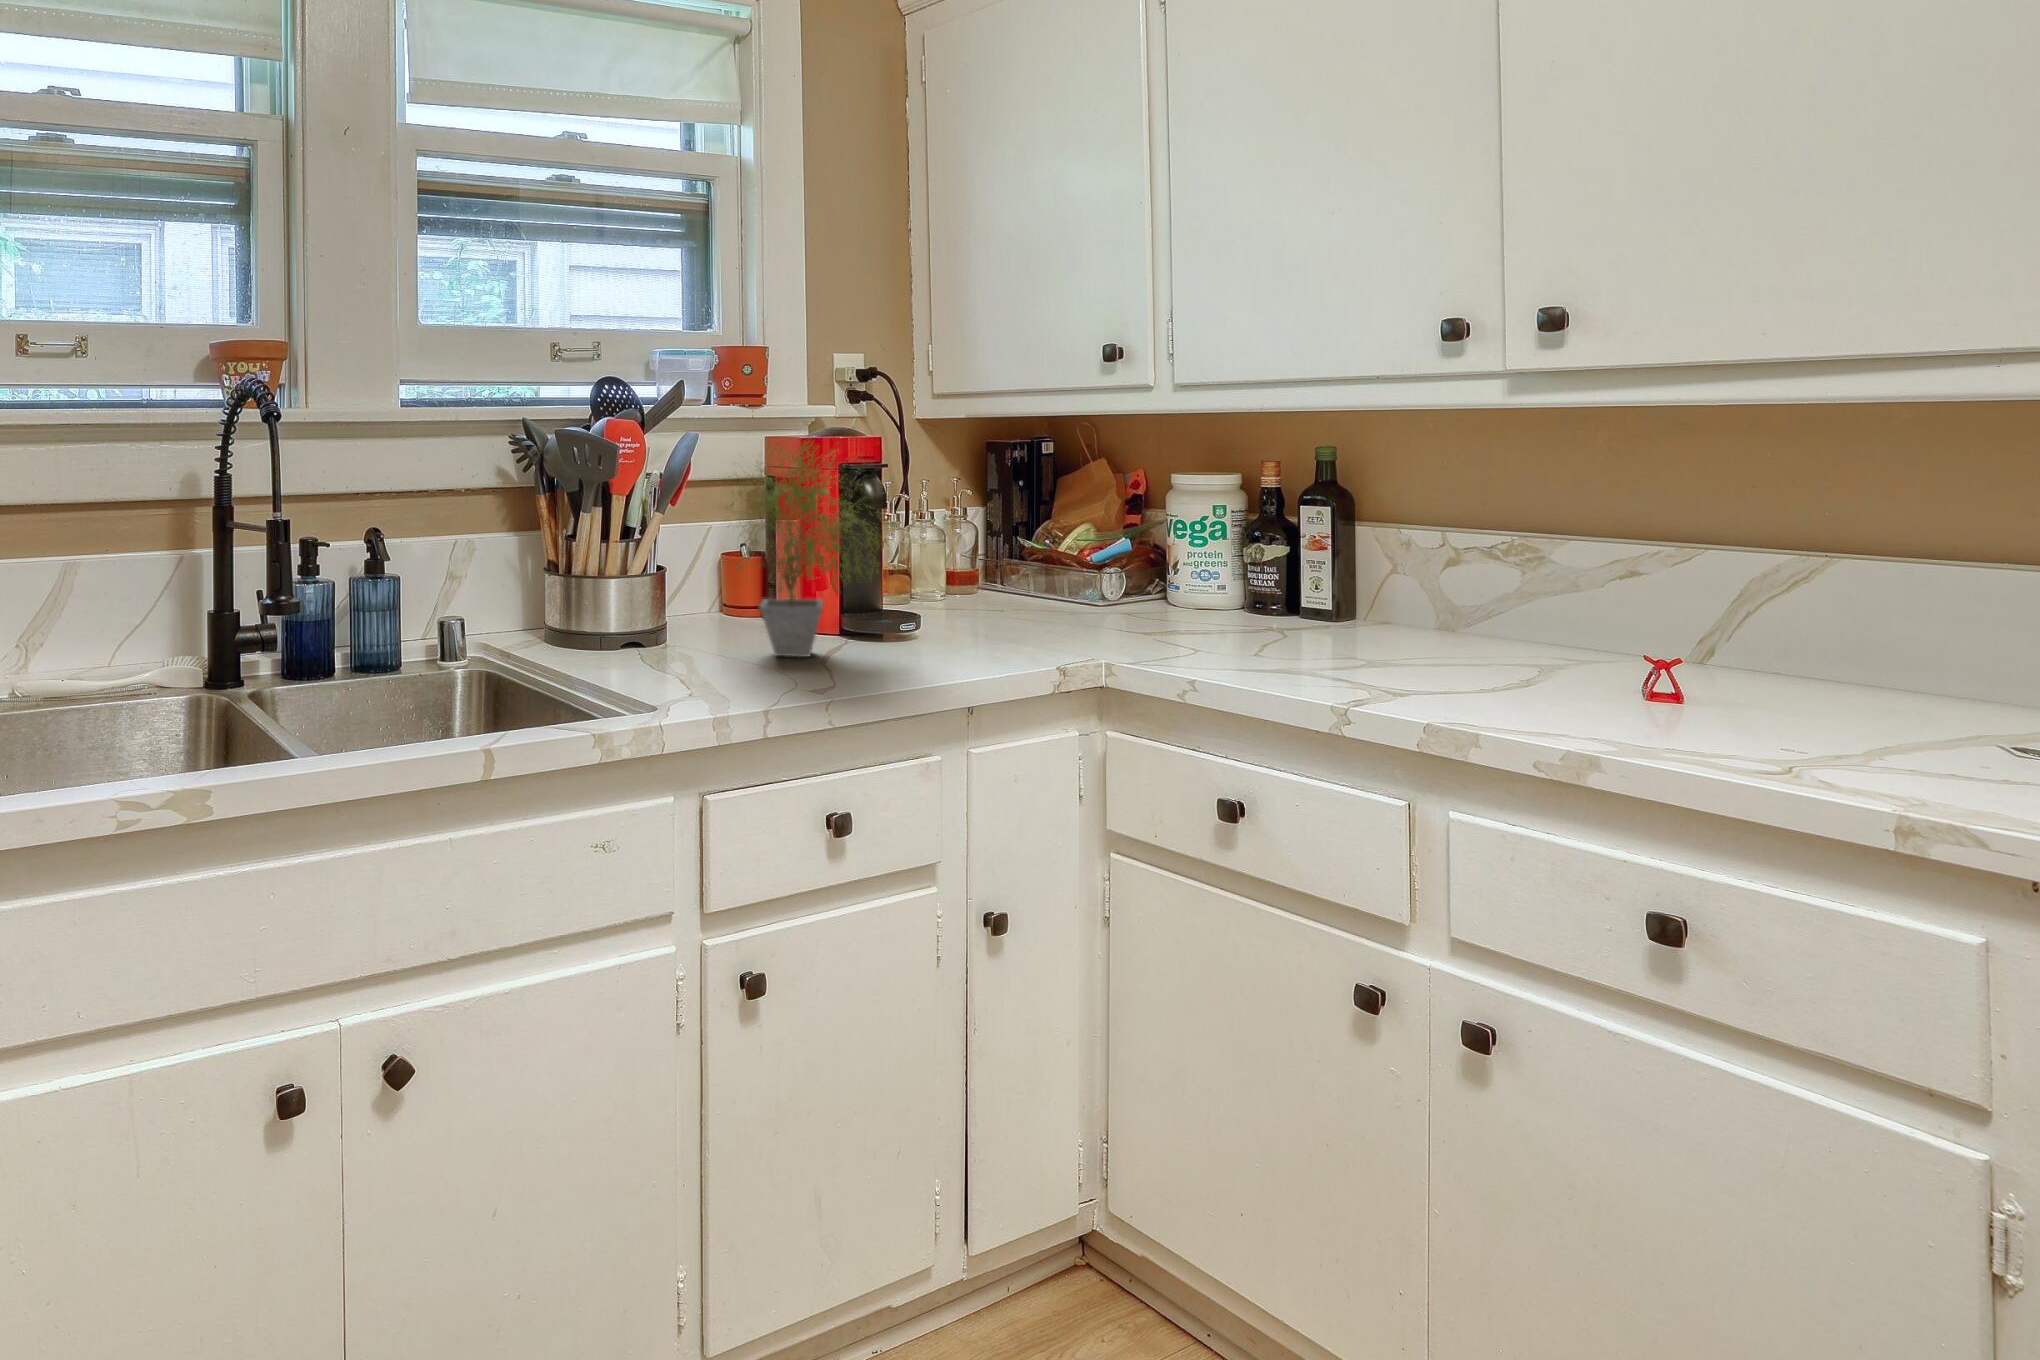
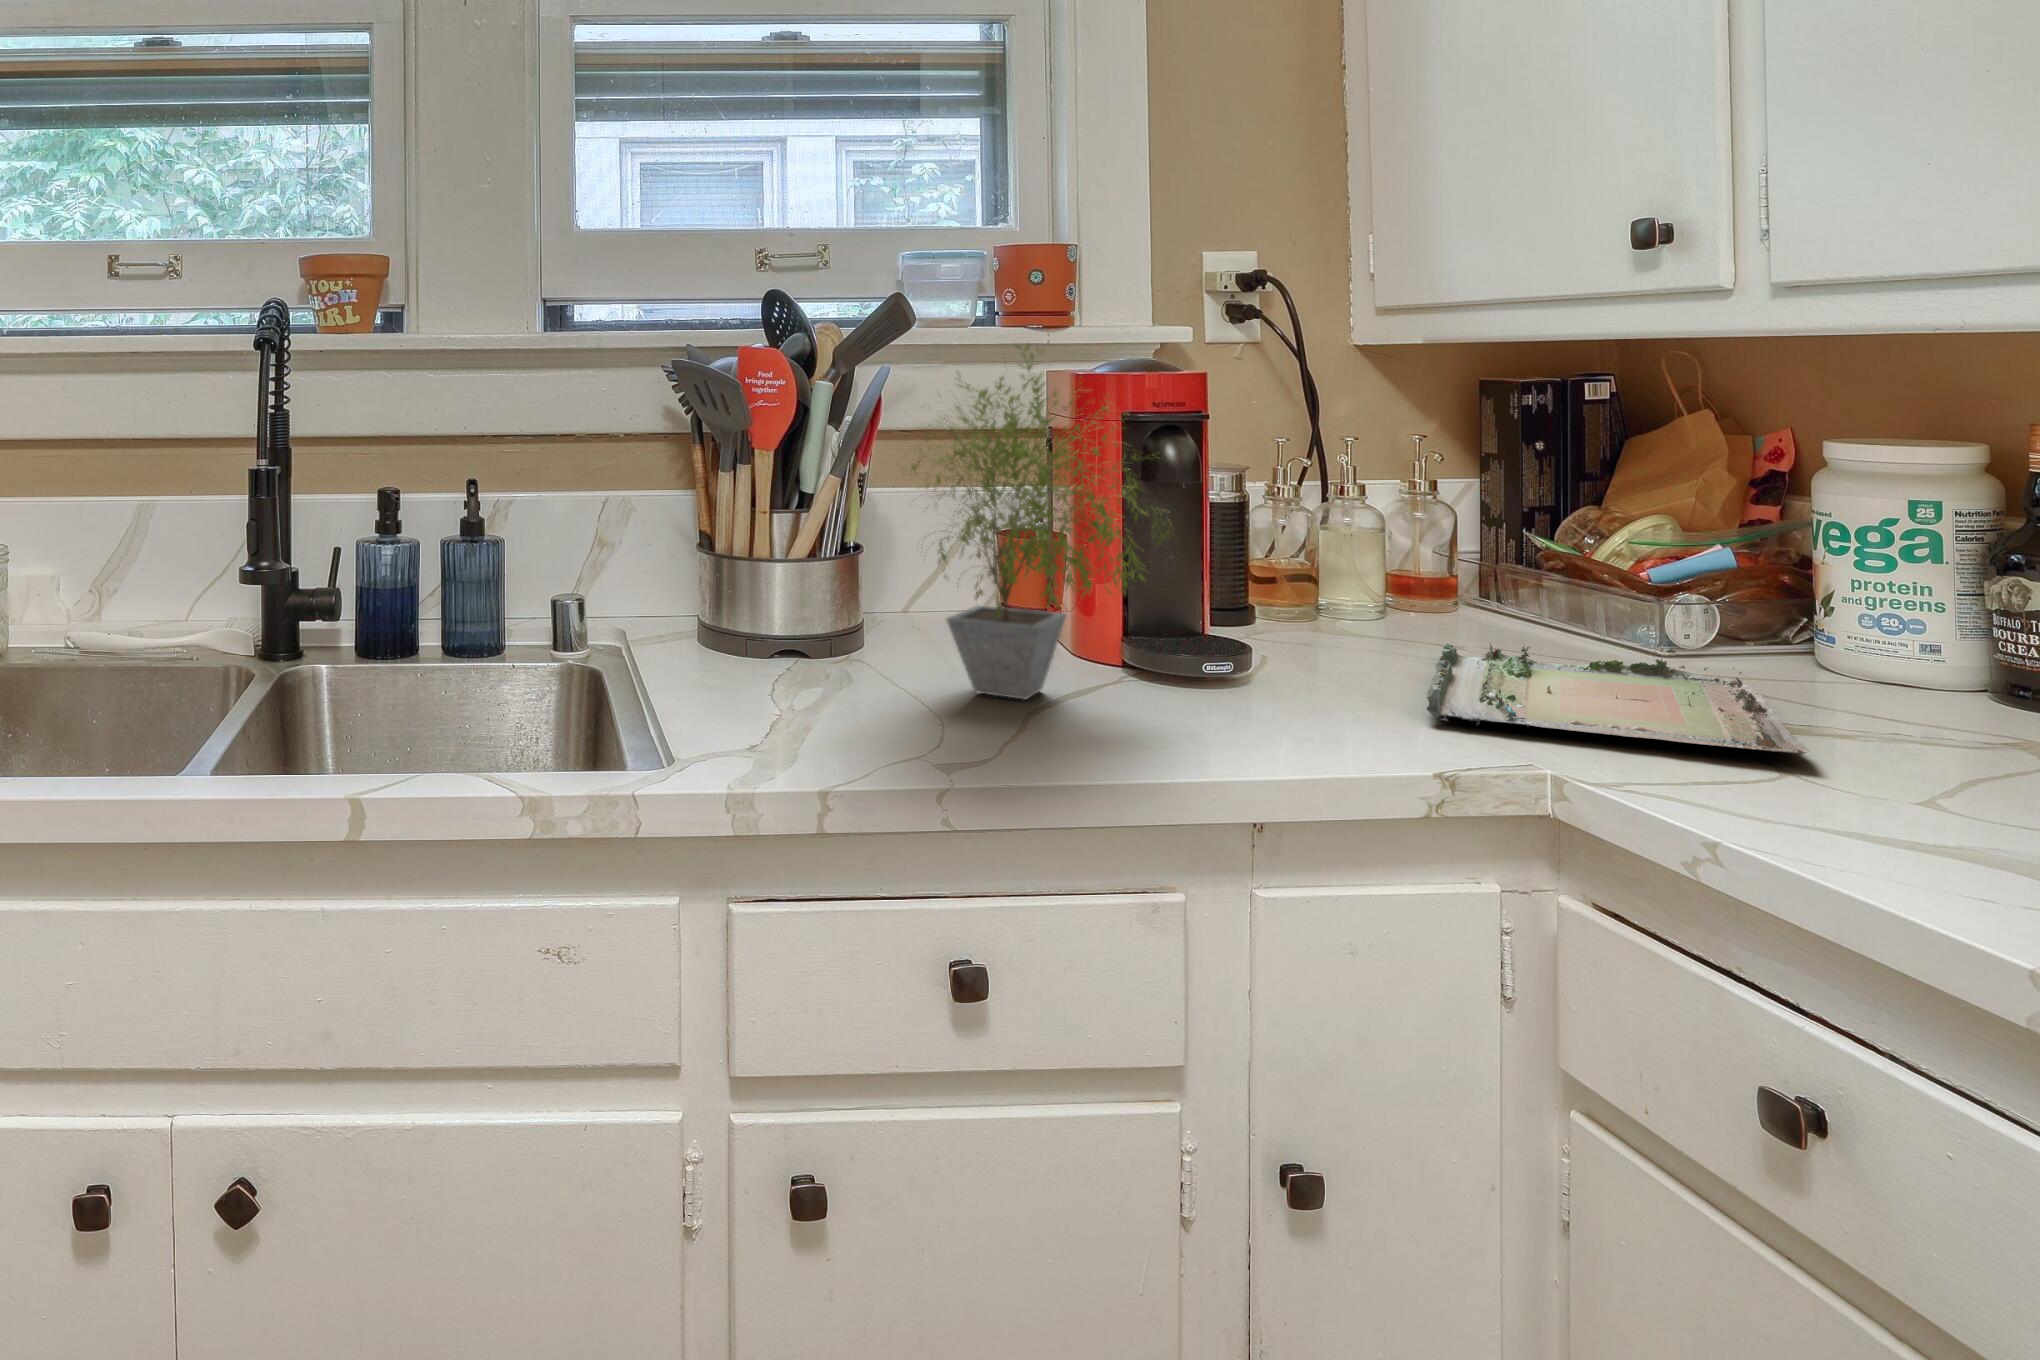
tray: none [1001,594,1204,645] -> present [1427,641,1810,754]

